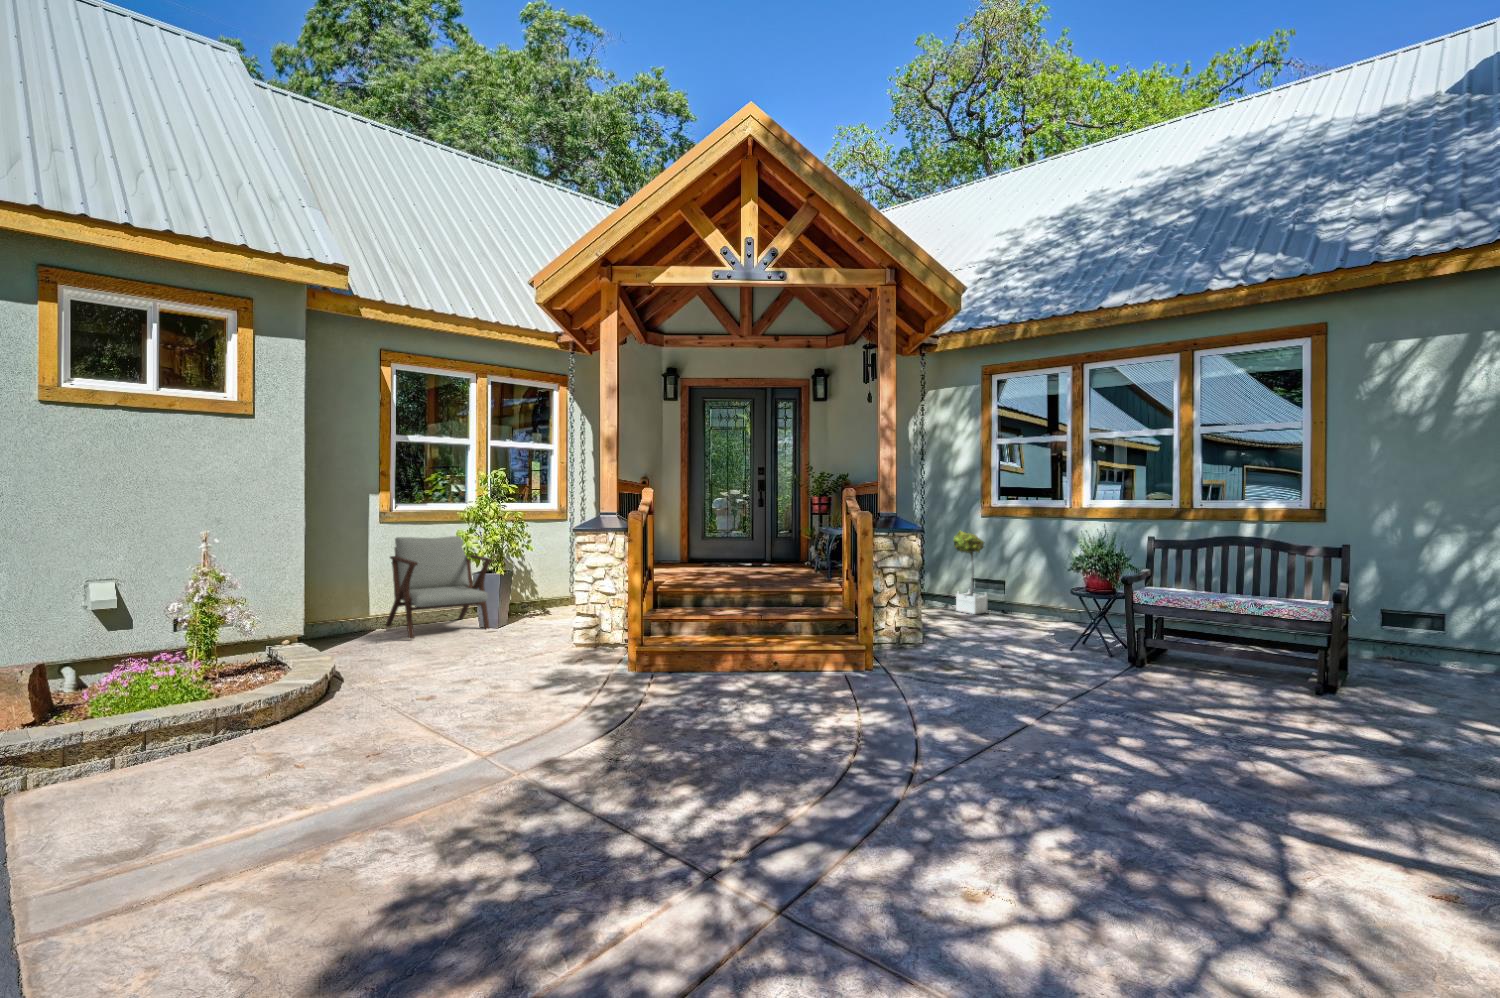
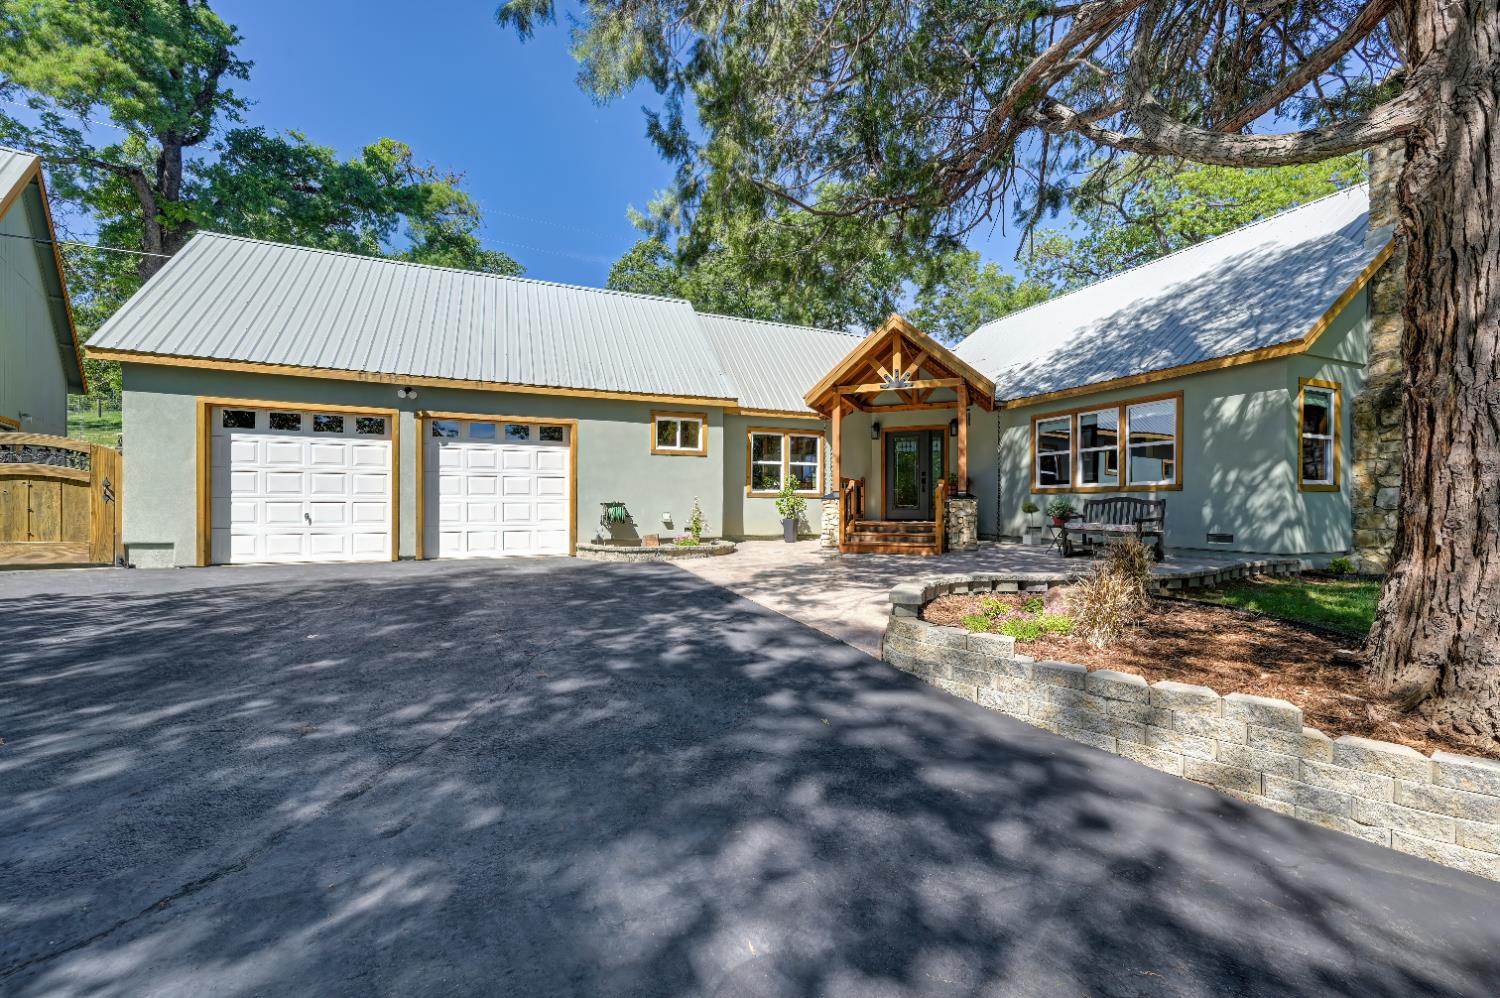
lounge chair: present [386,536,493,639] -> none [749,504,792,545]

